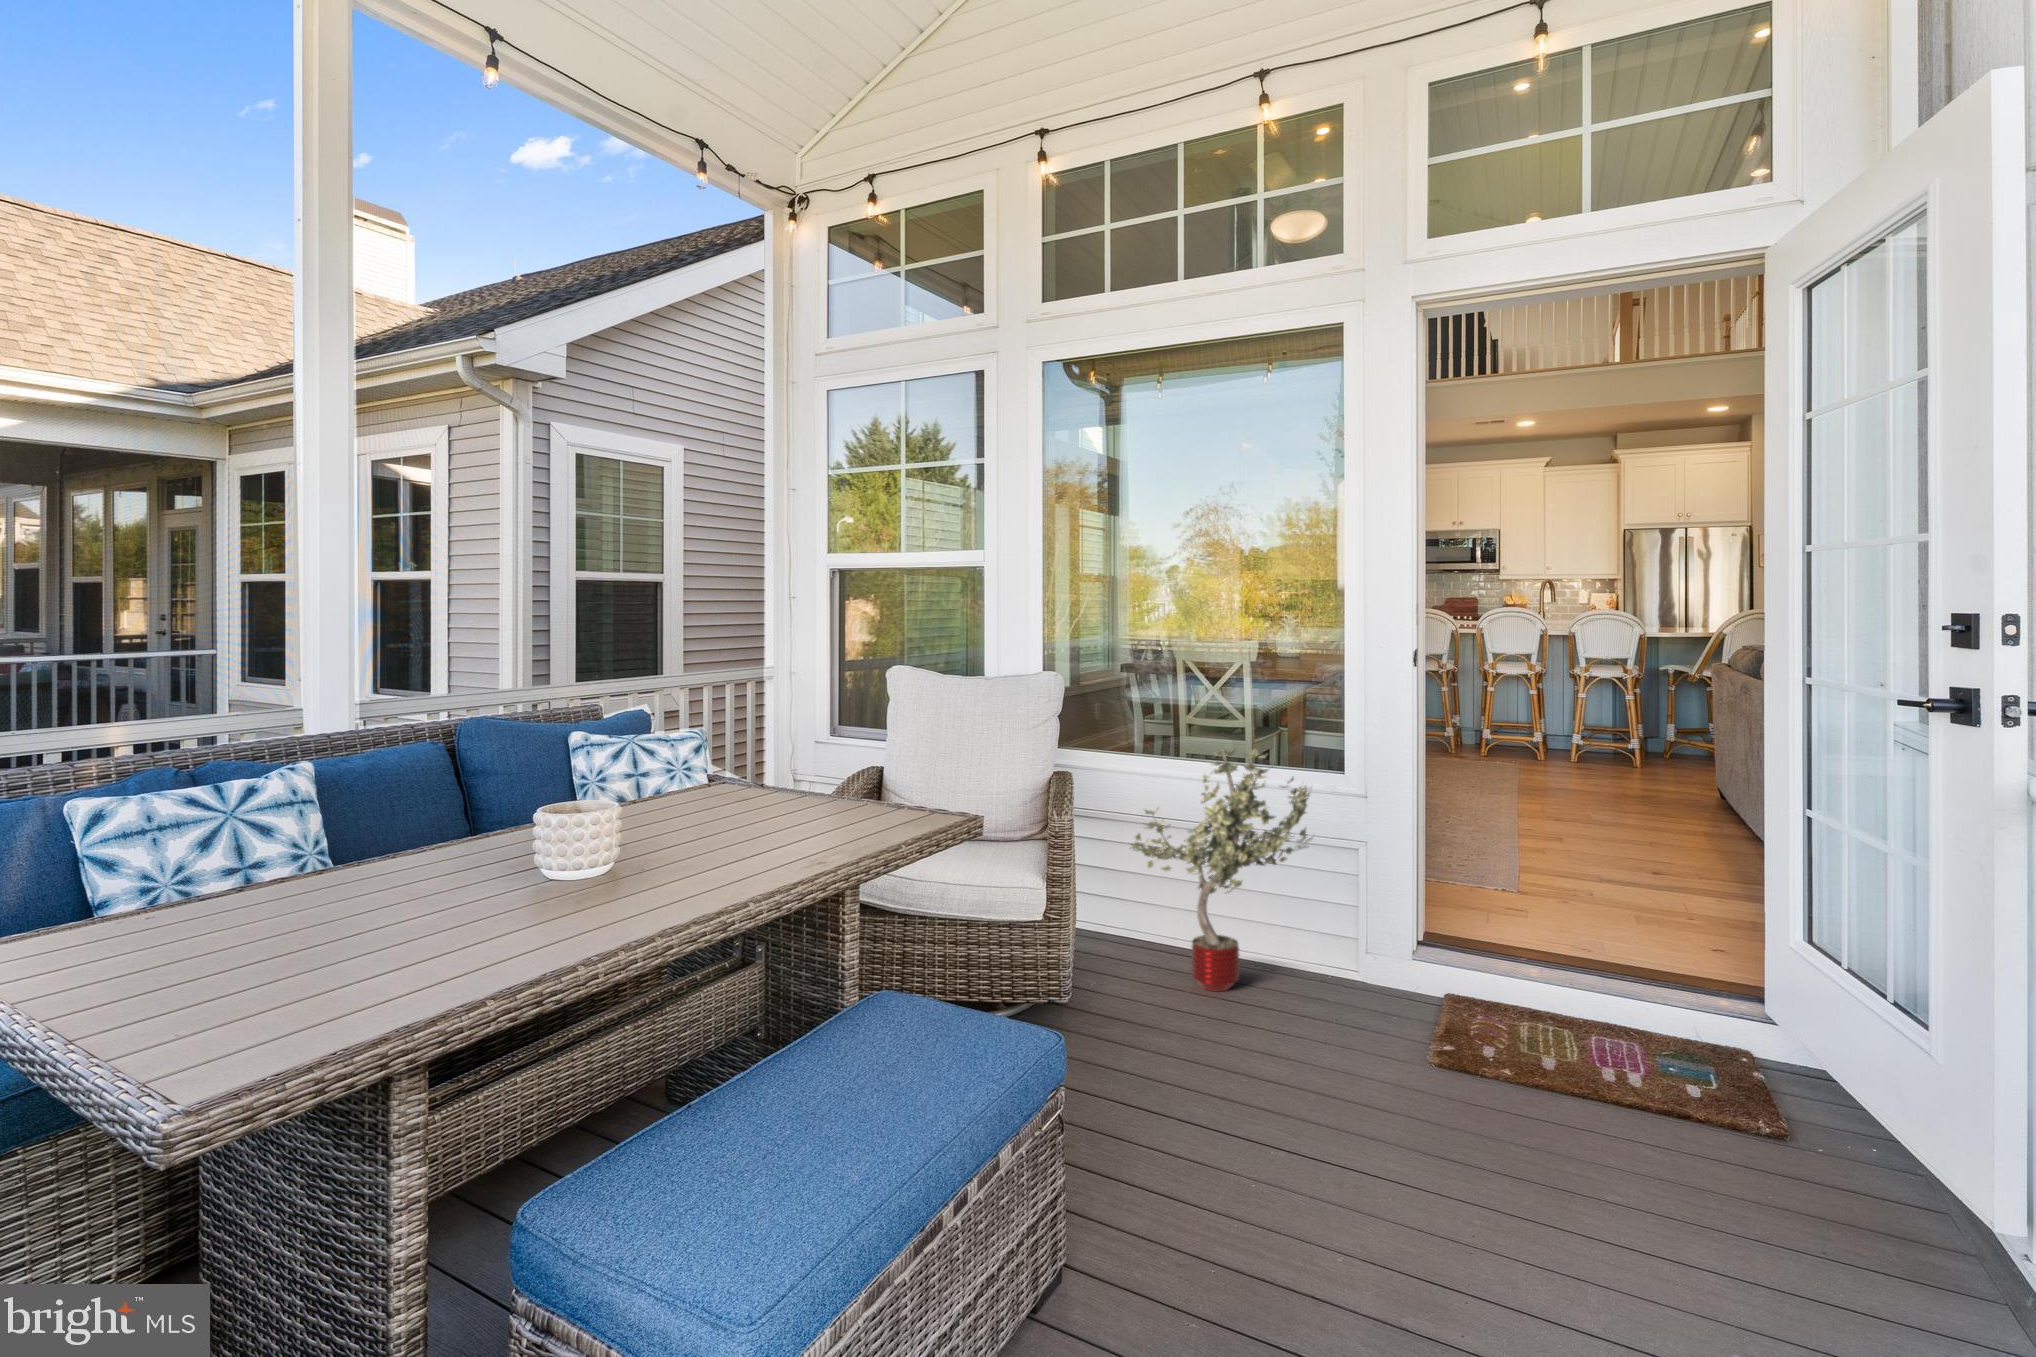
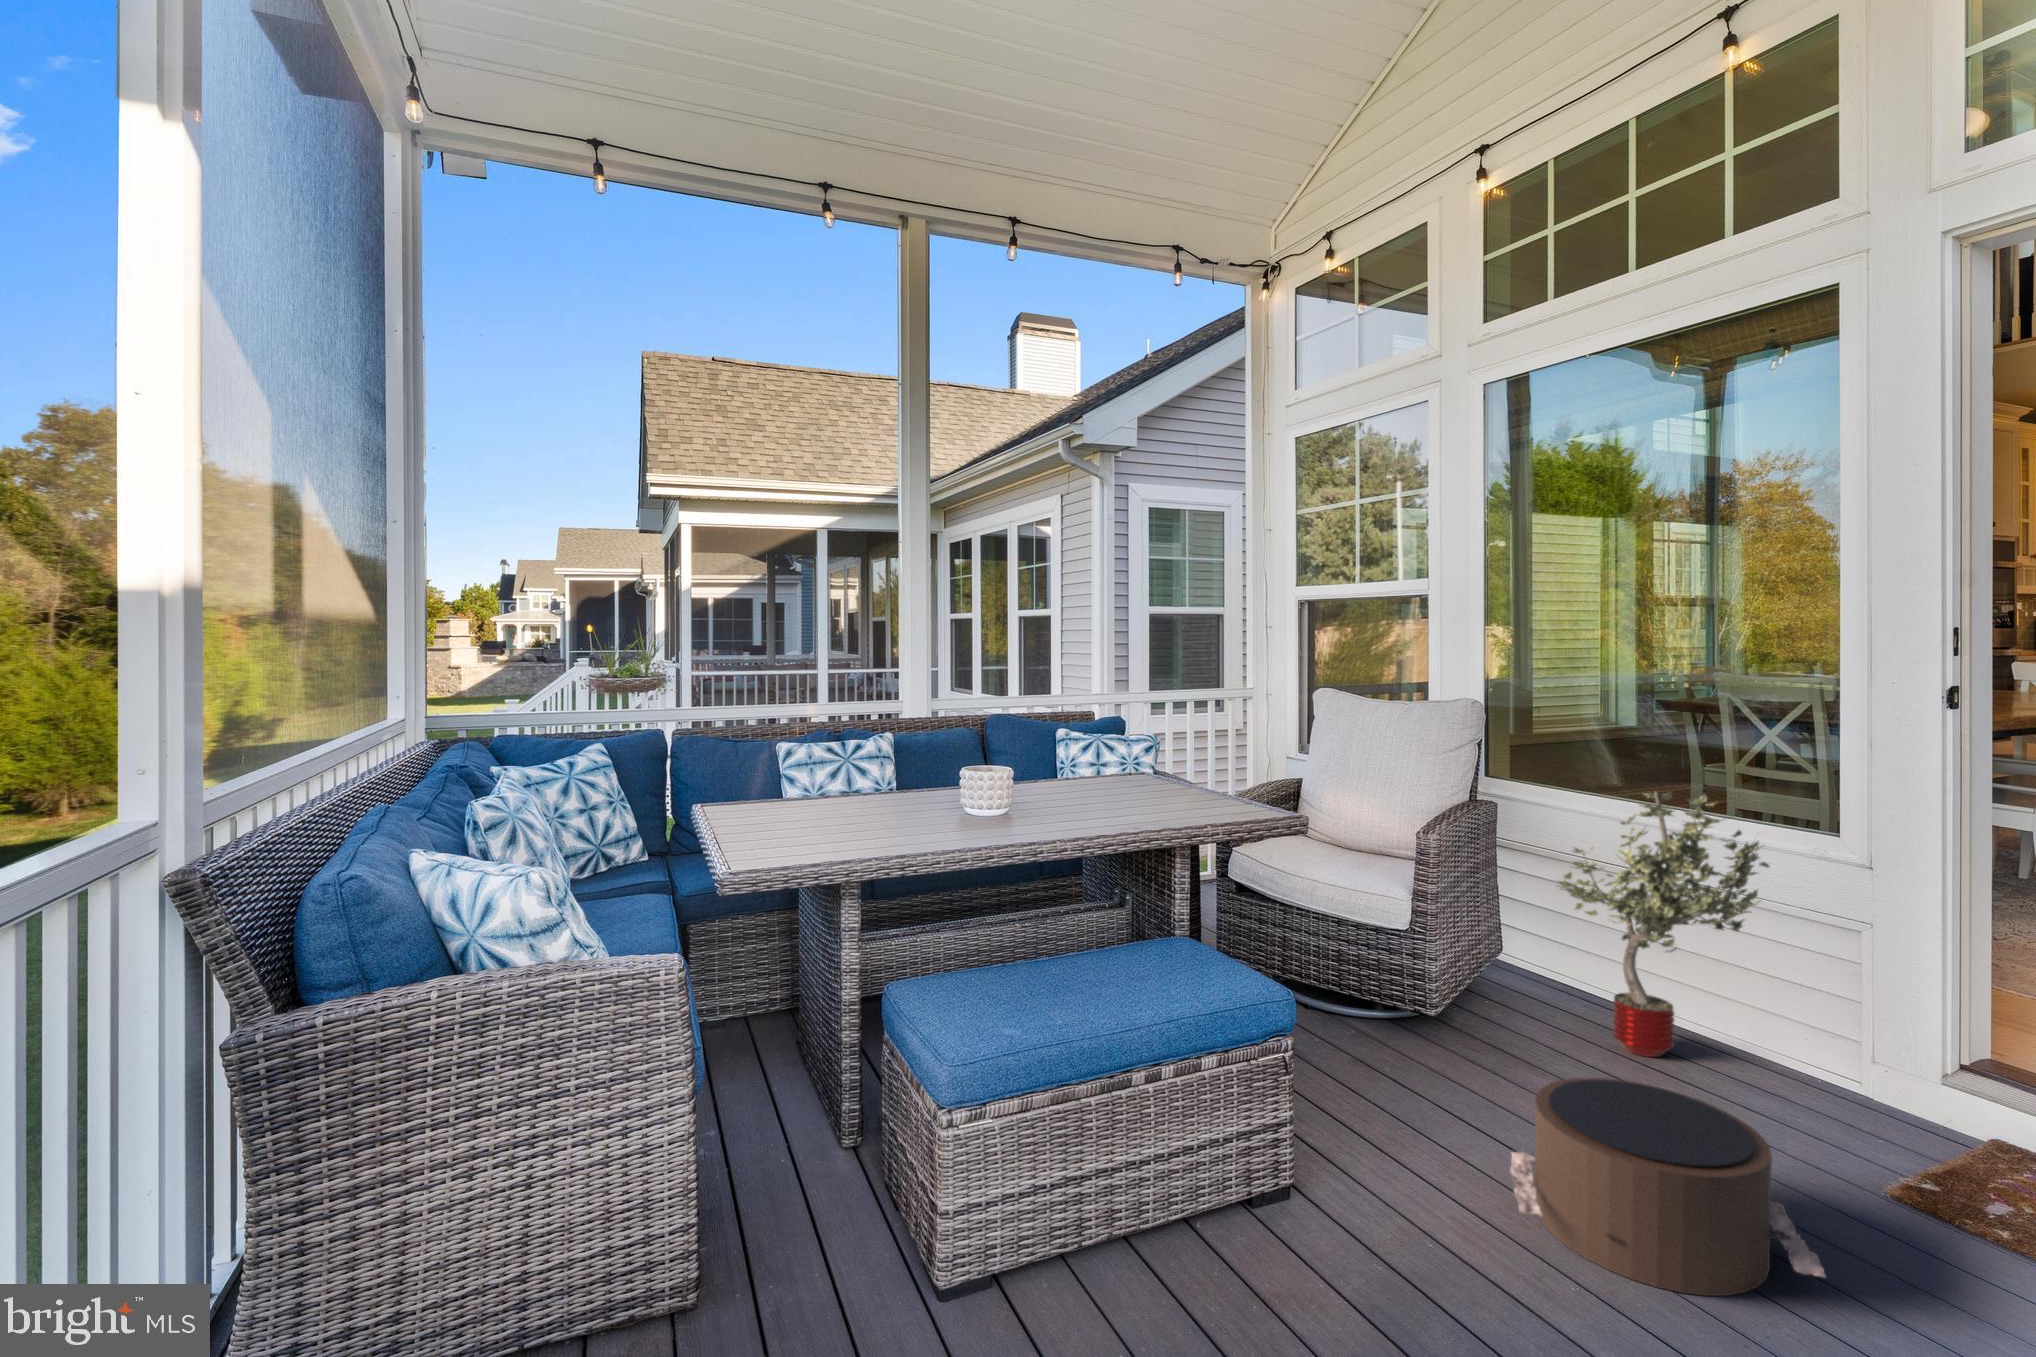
pouf: none [1234,1021,1499,1213] -> present [1510,1078,1825,1296]

